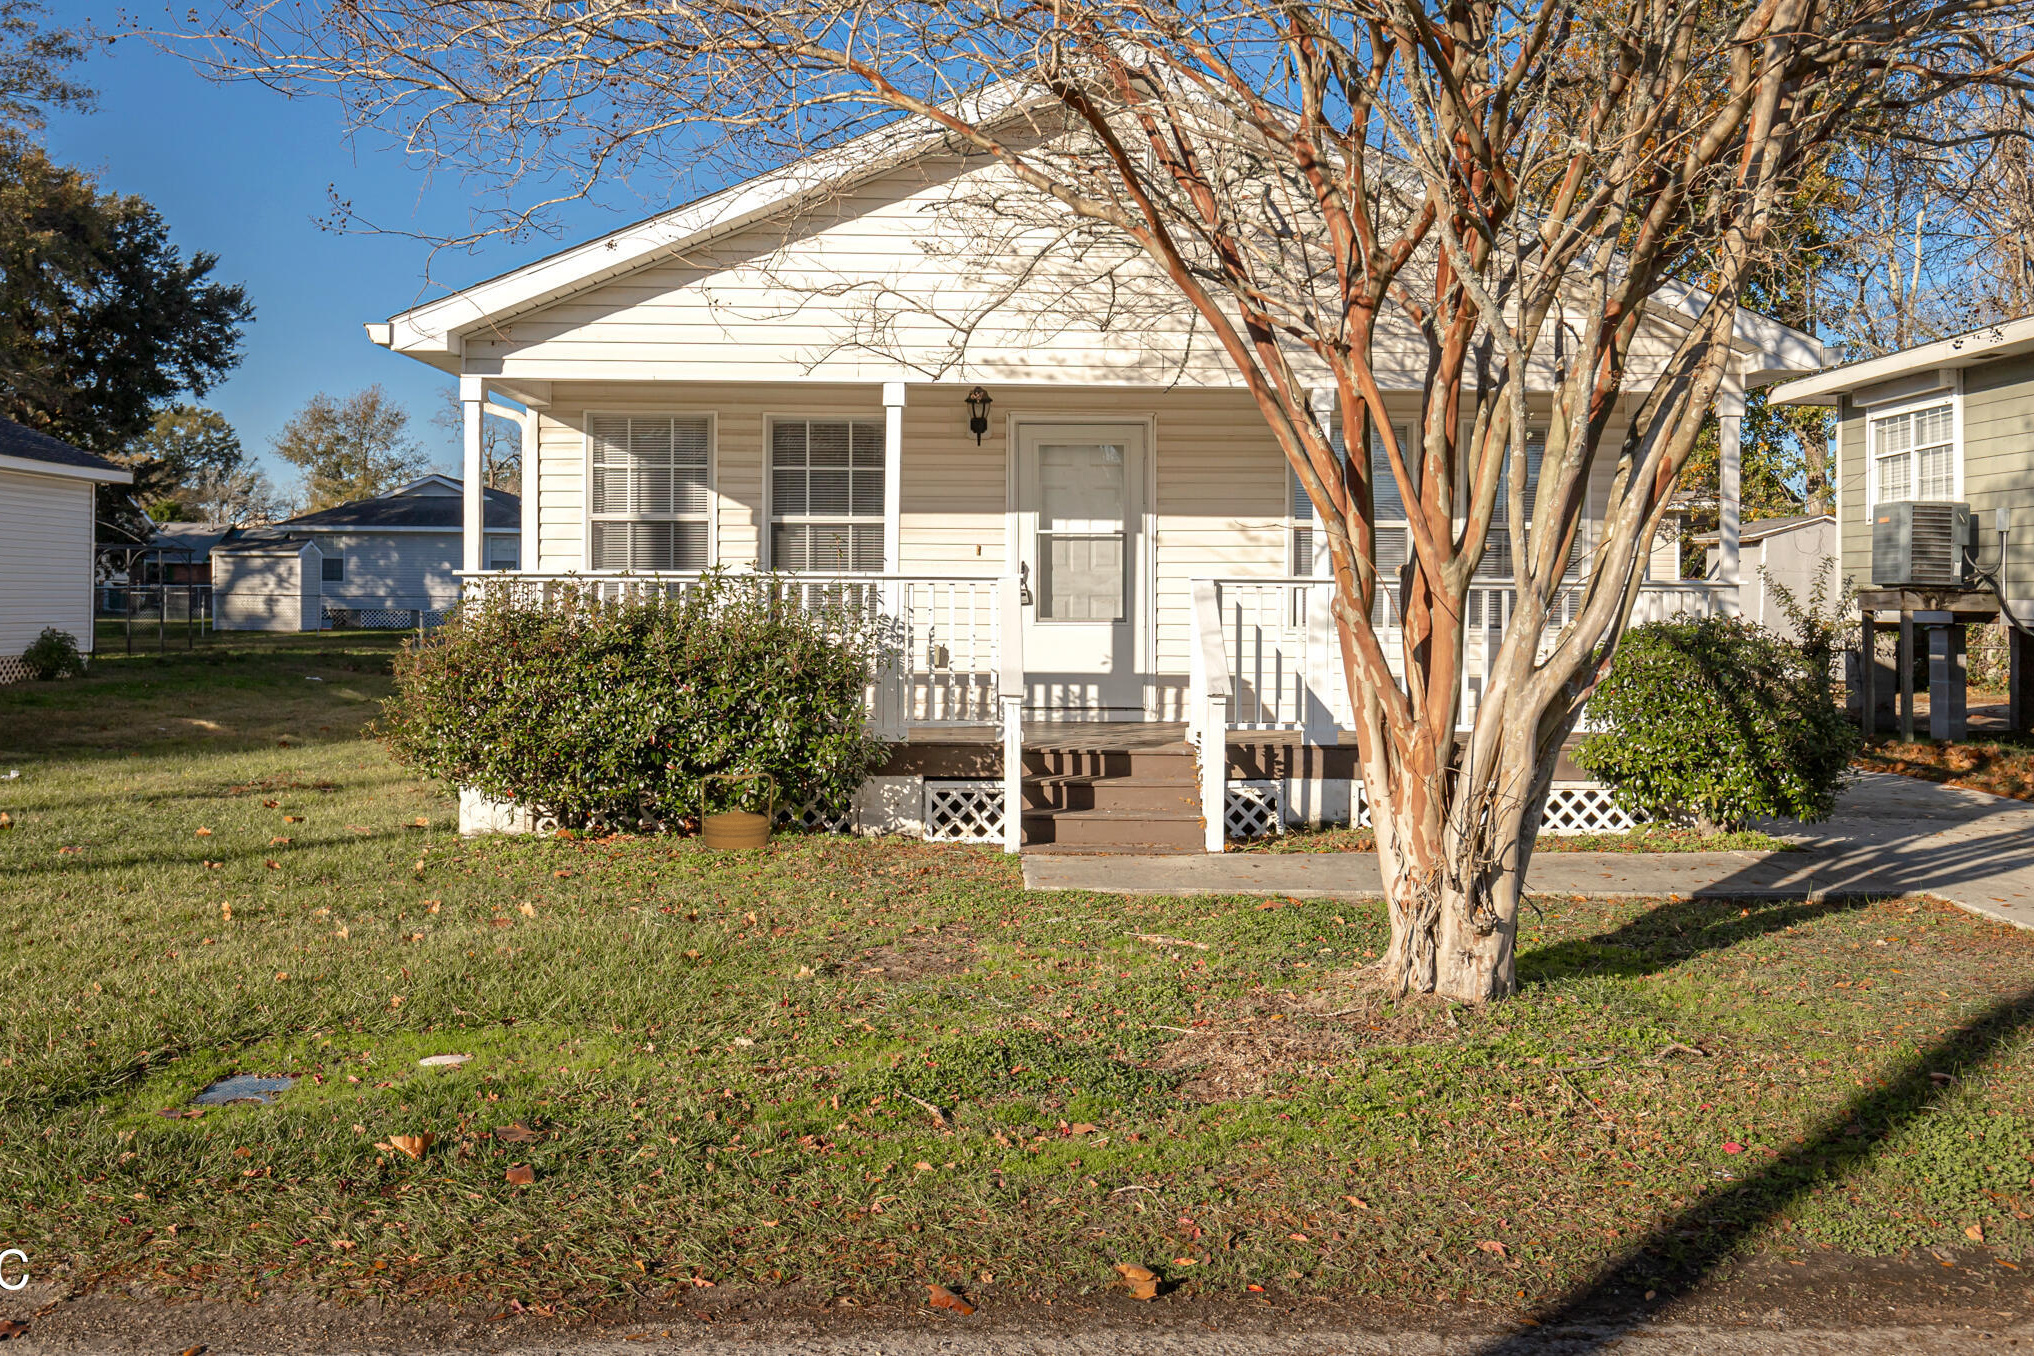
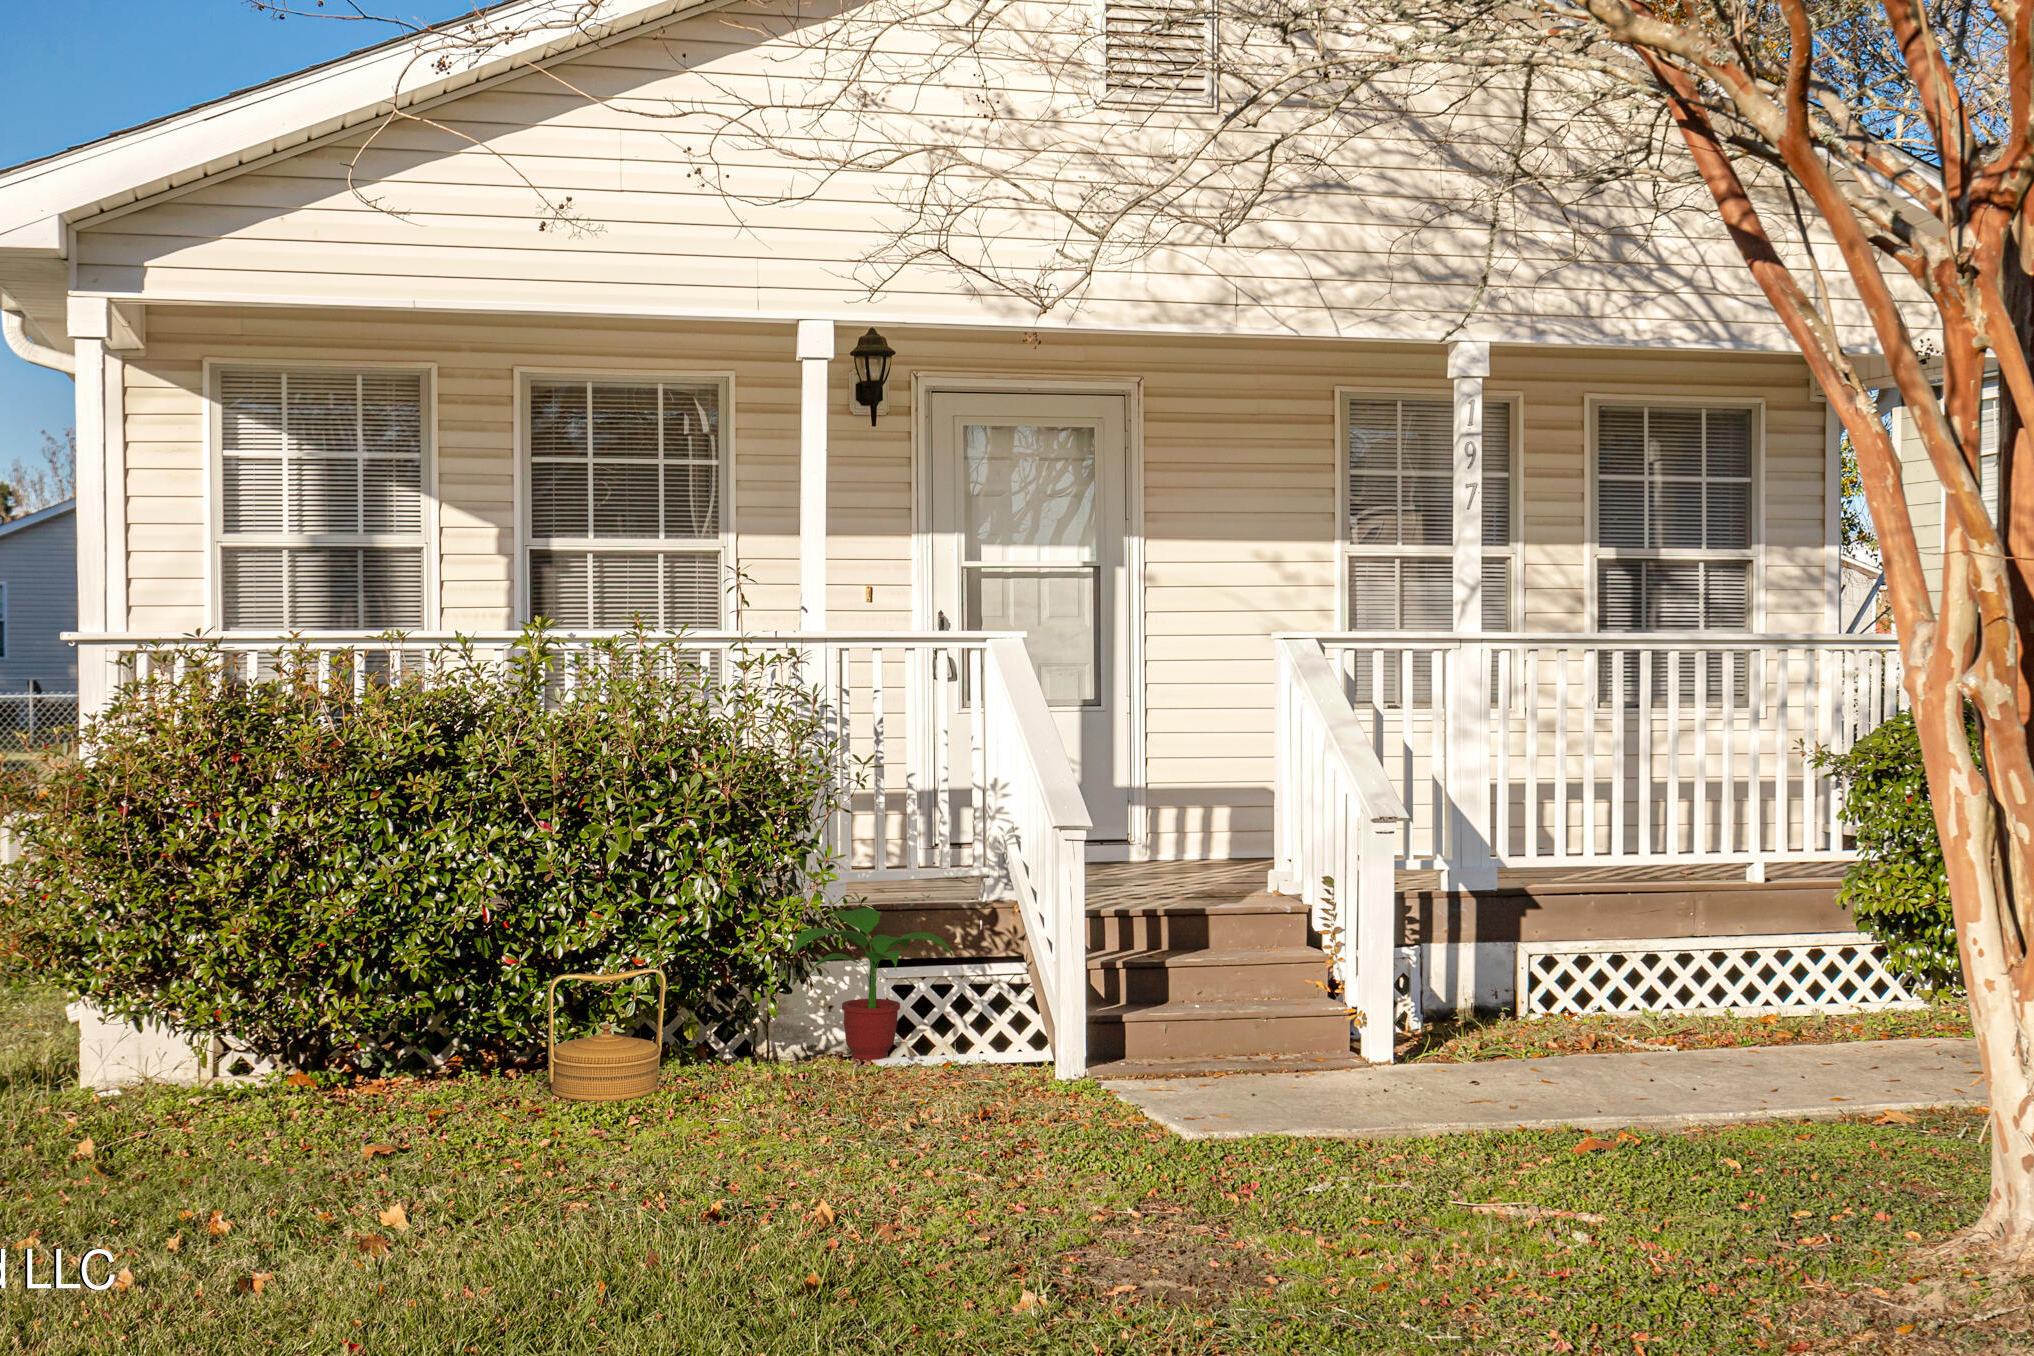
potted plant: none [856,743,957,835] -> present [793,908,953,1060]

